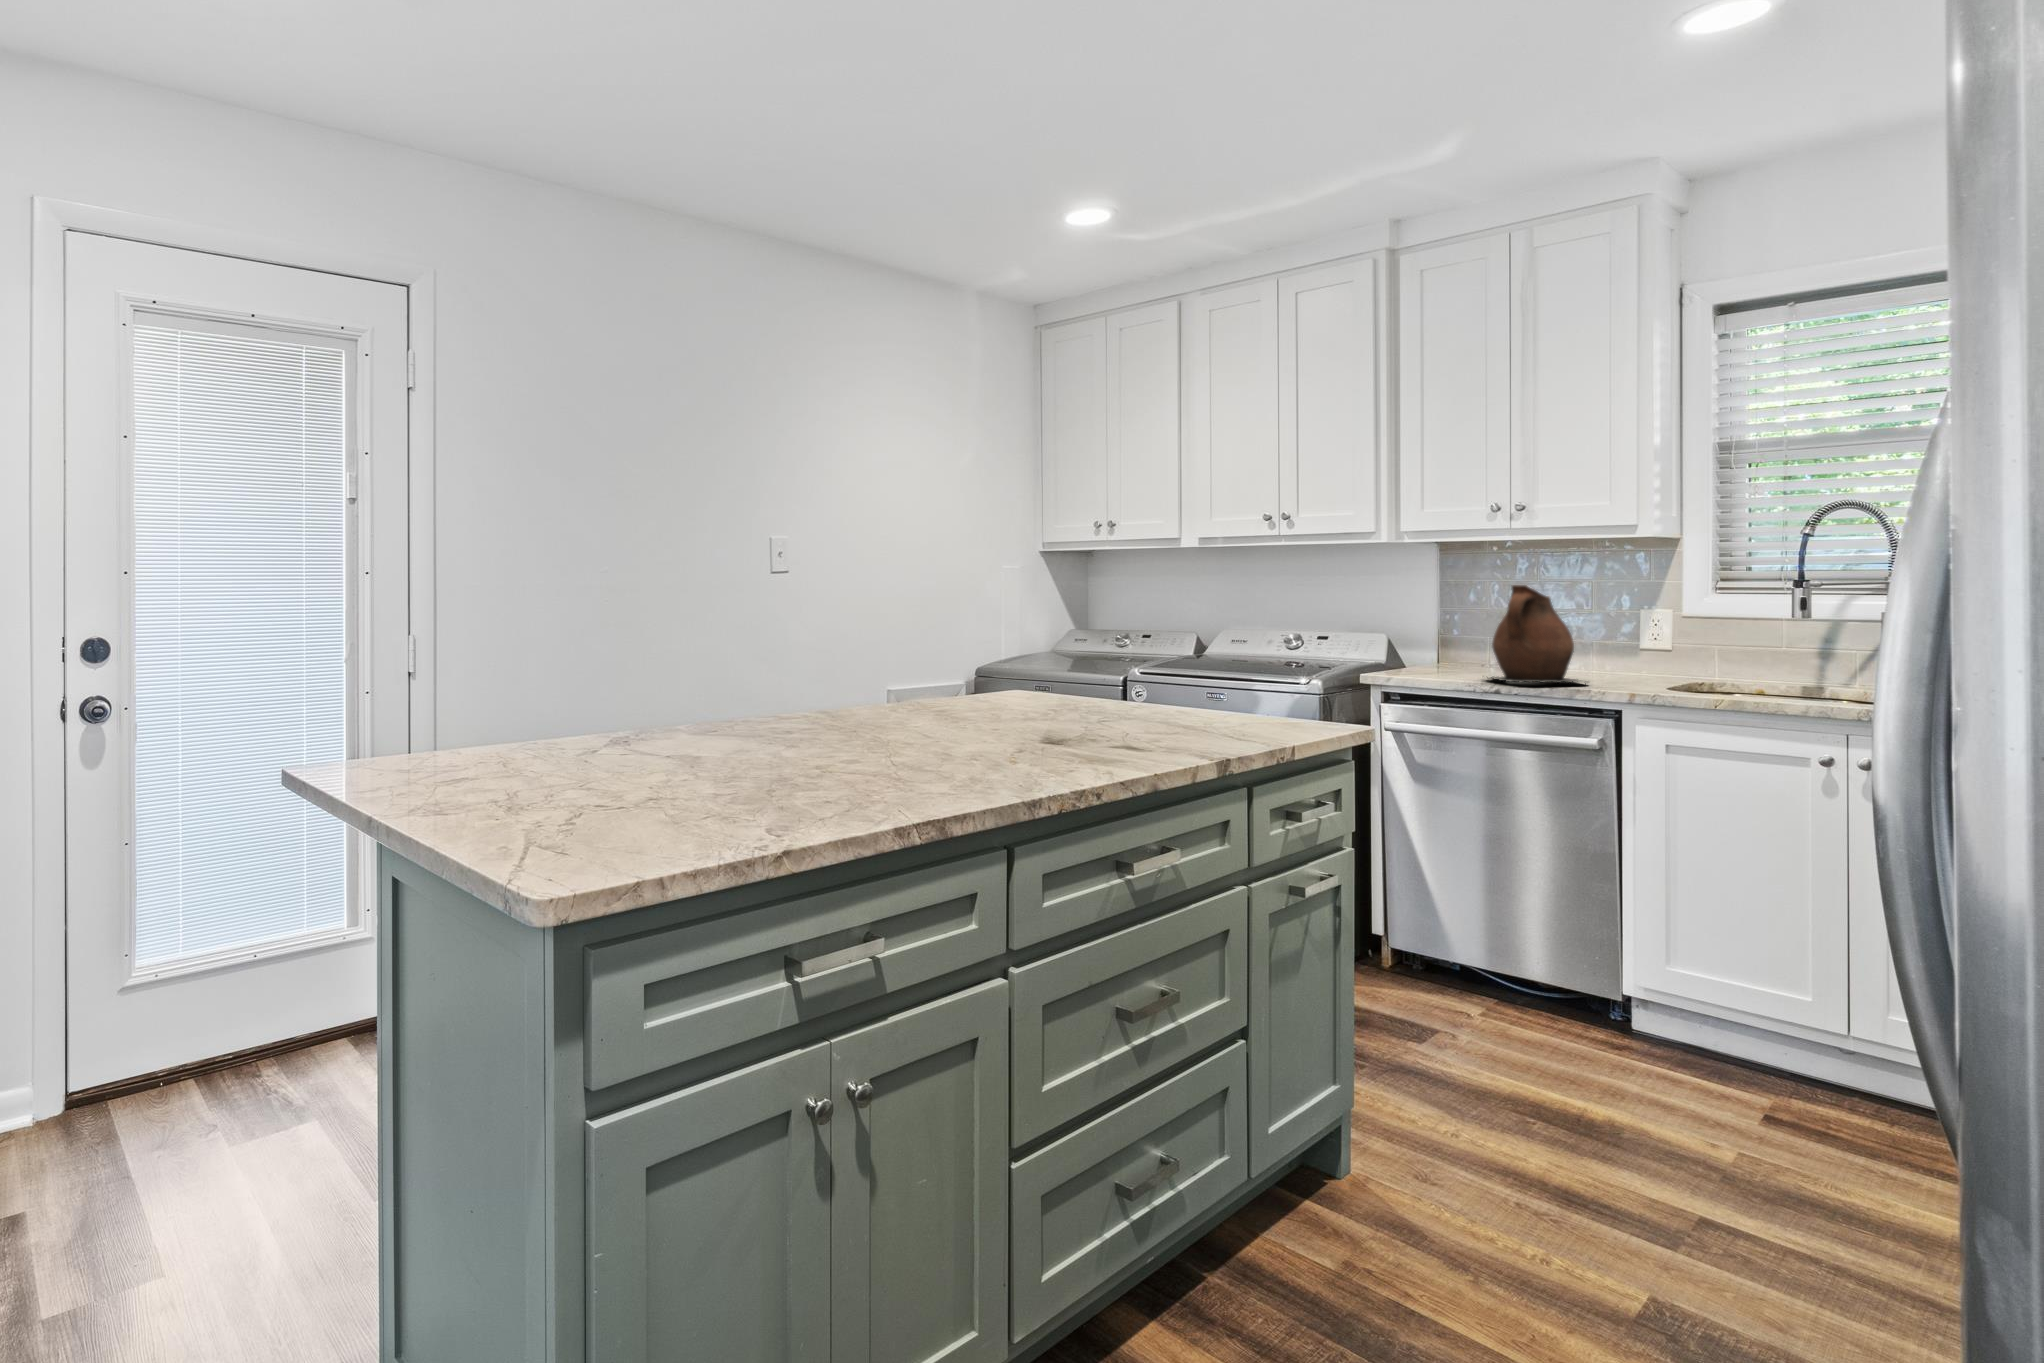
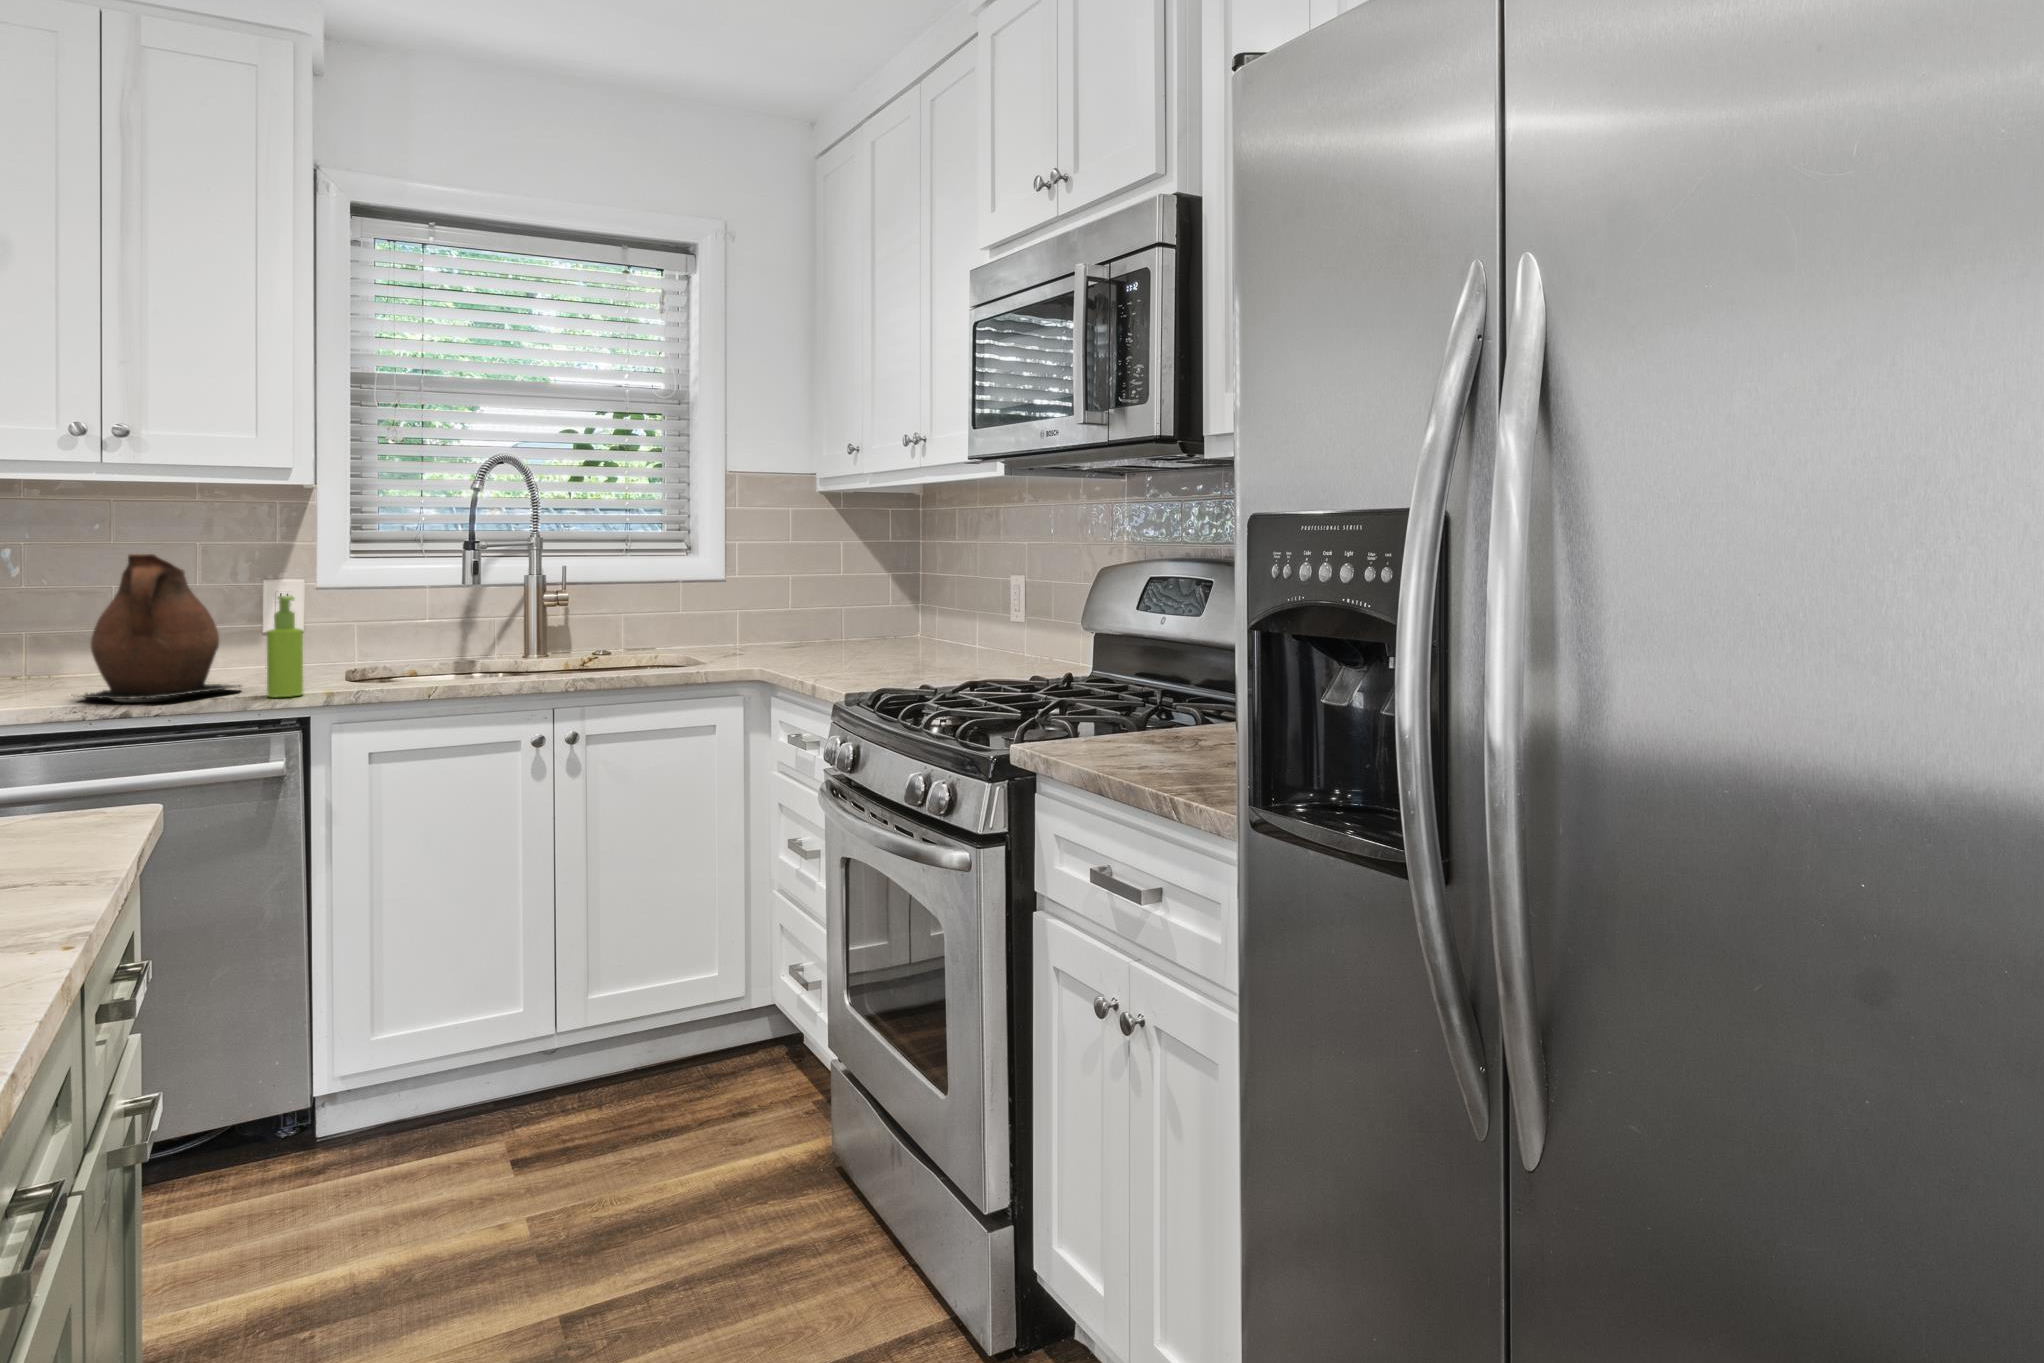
soap dispenser: none [1597,617,1624,692] -> present [267,596,303,697]

